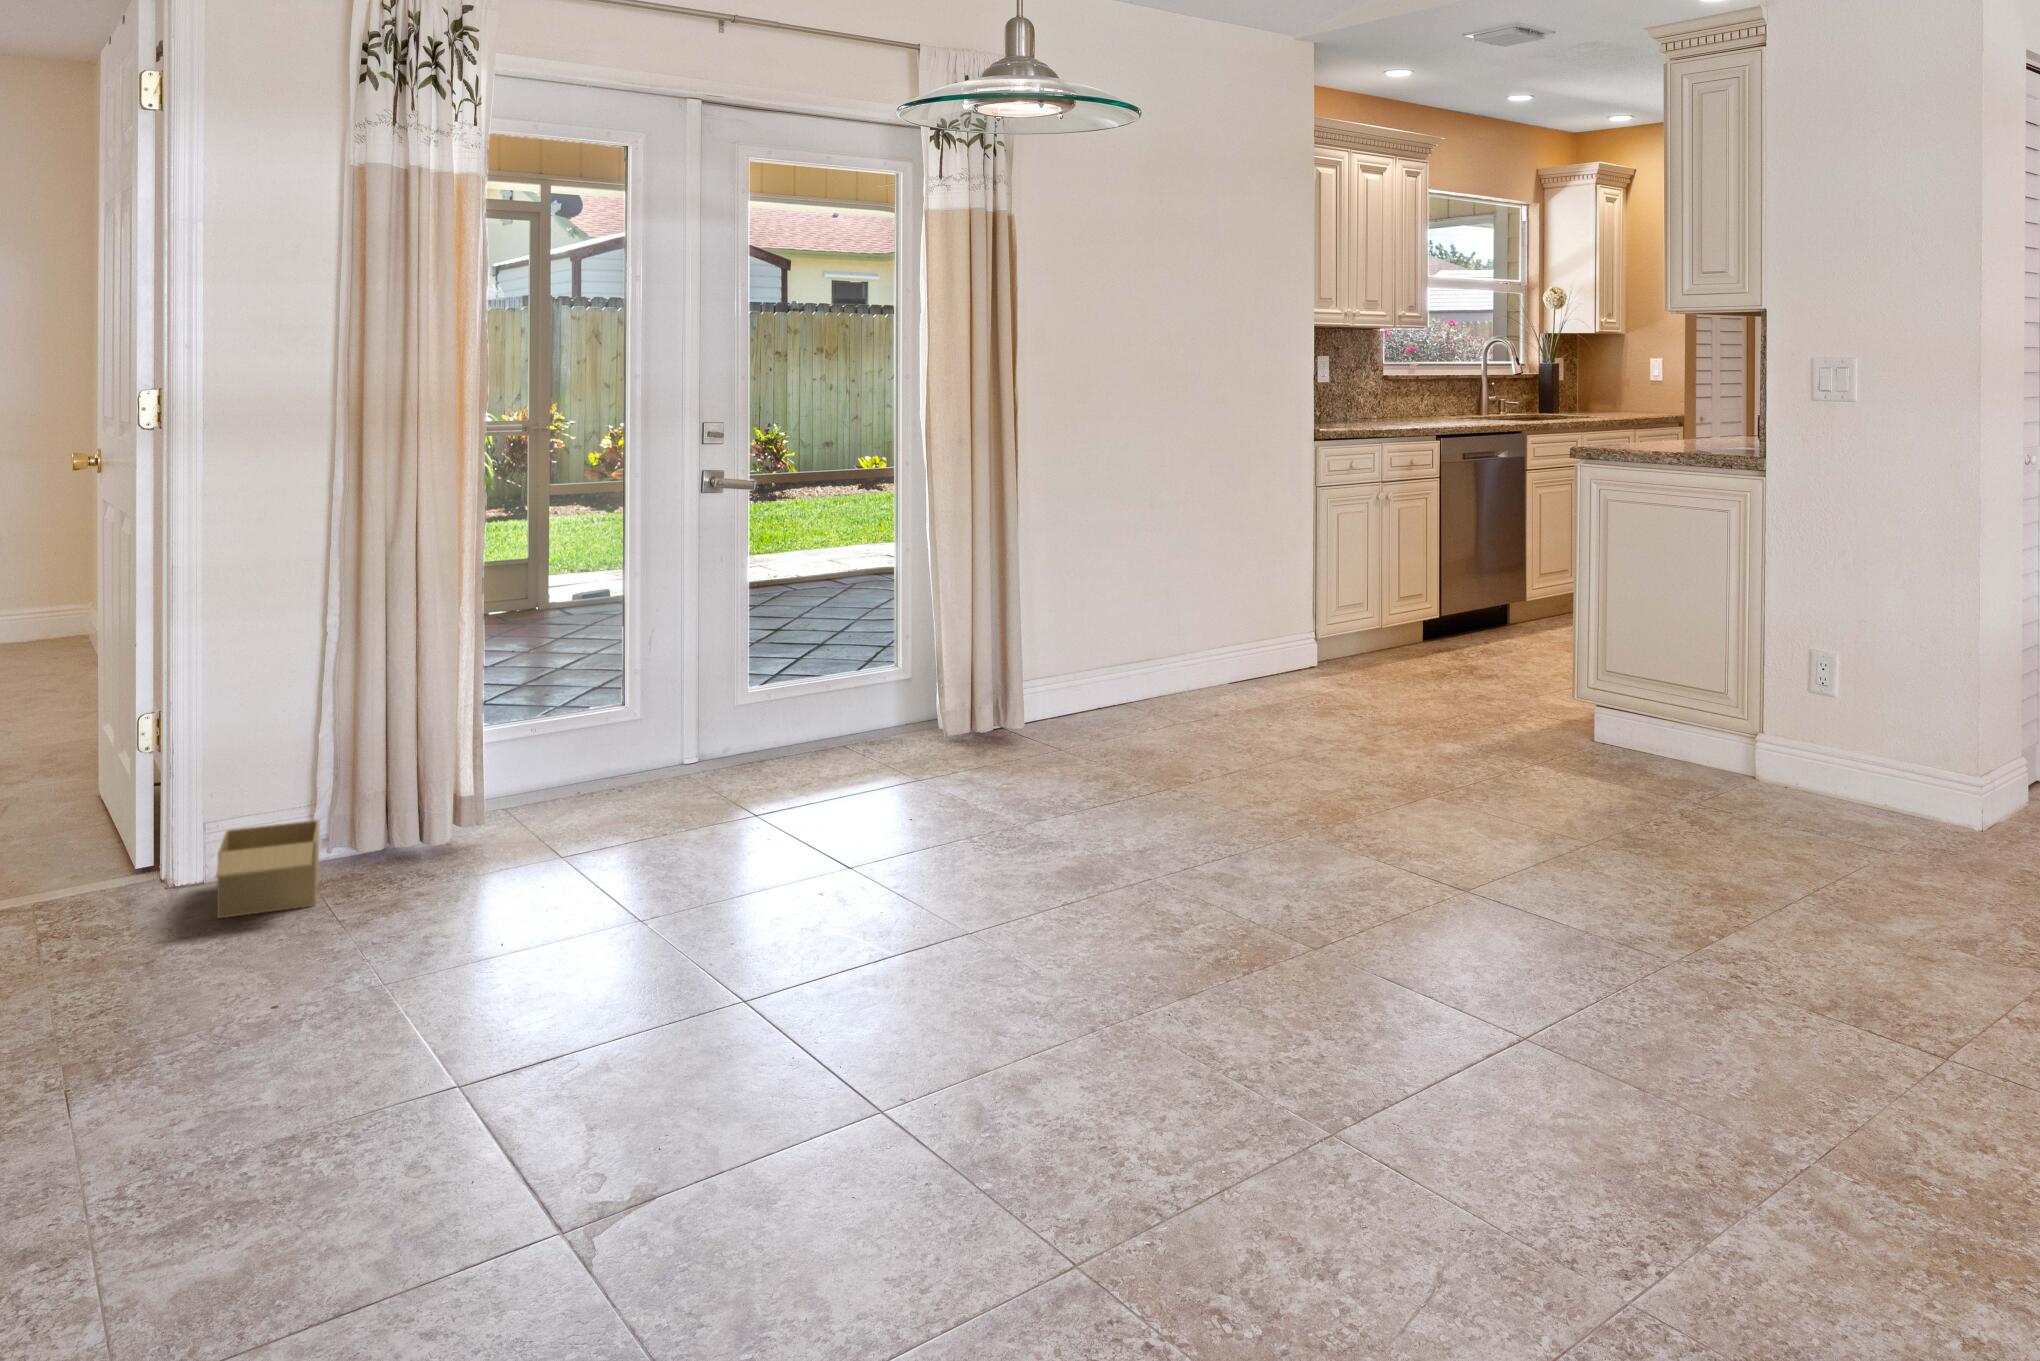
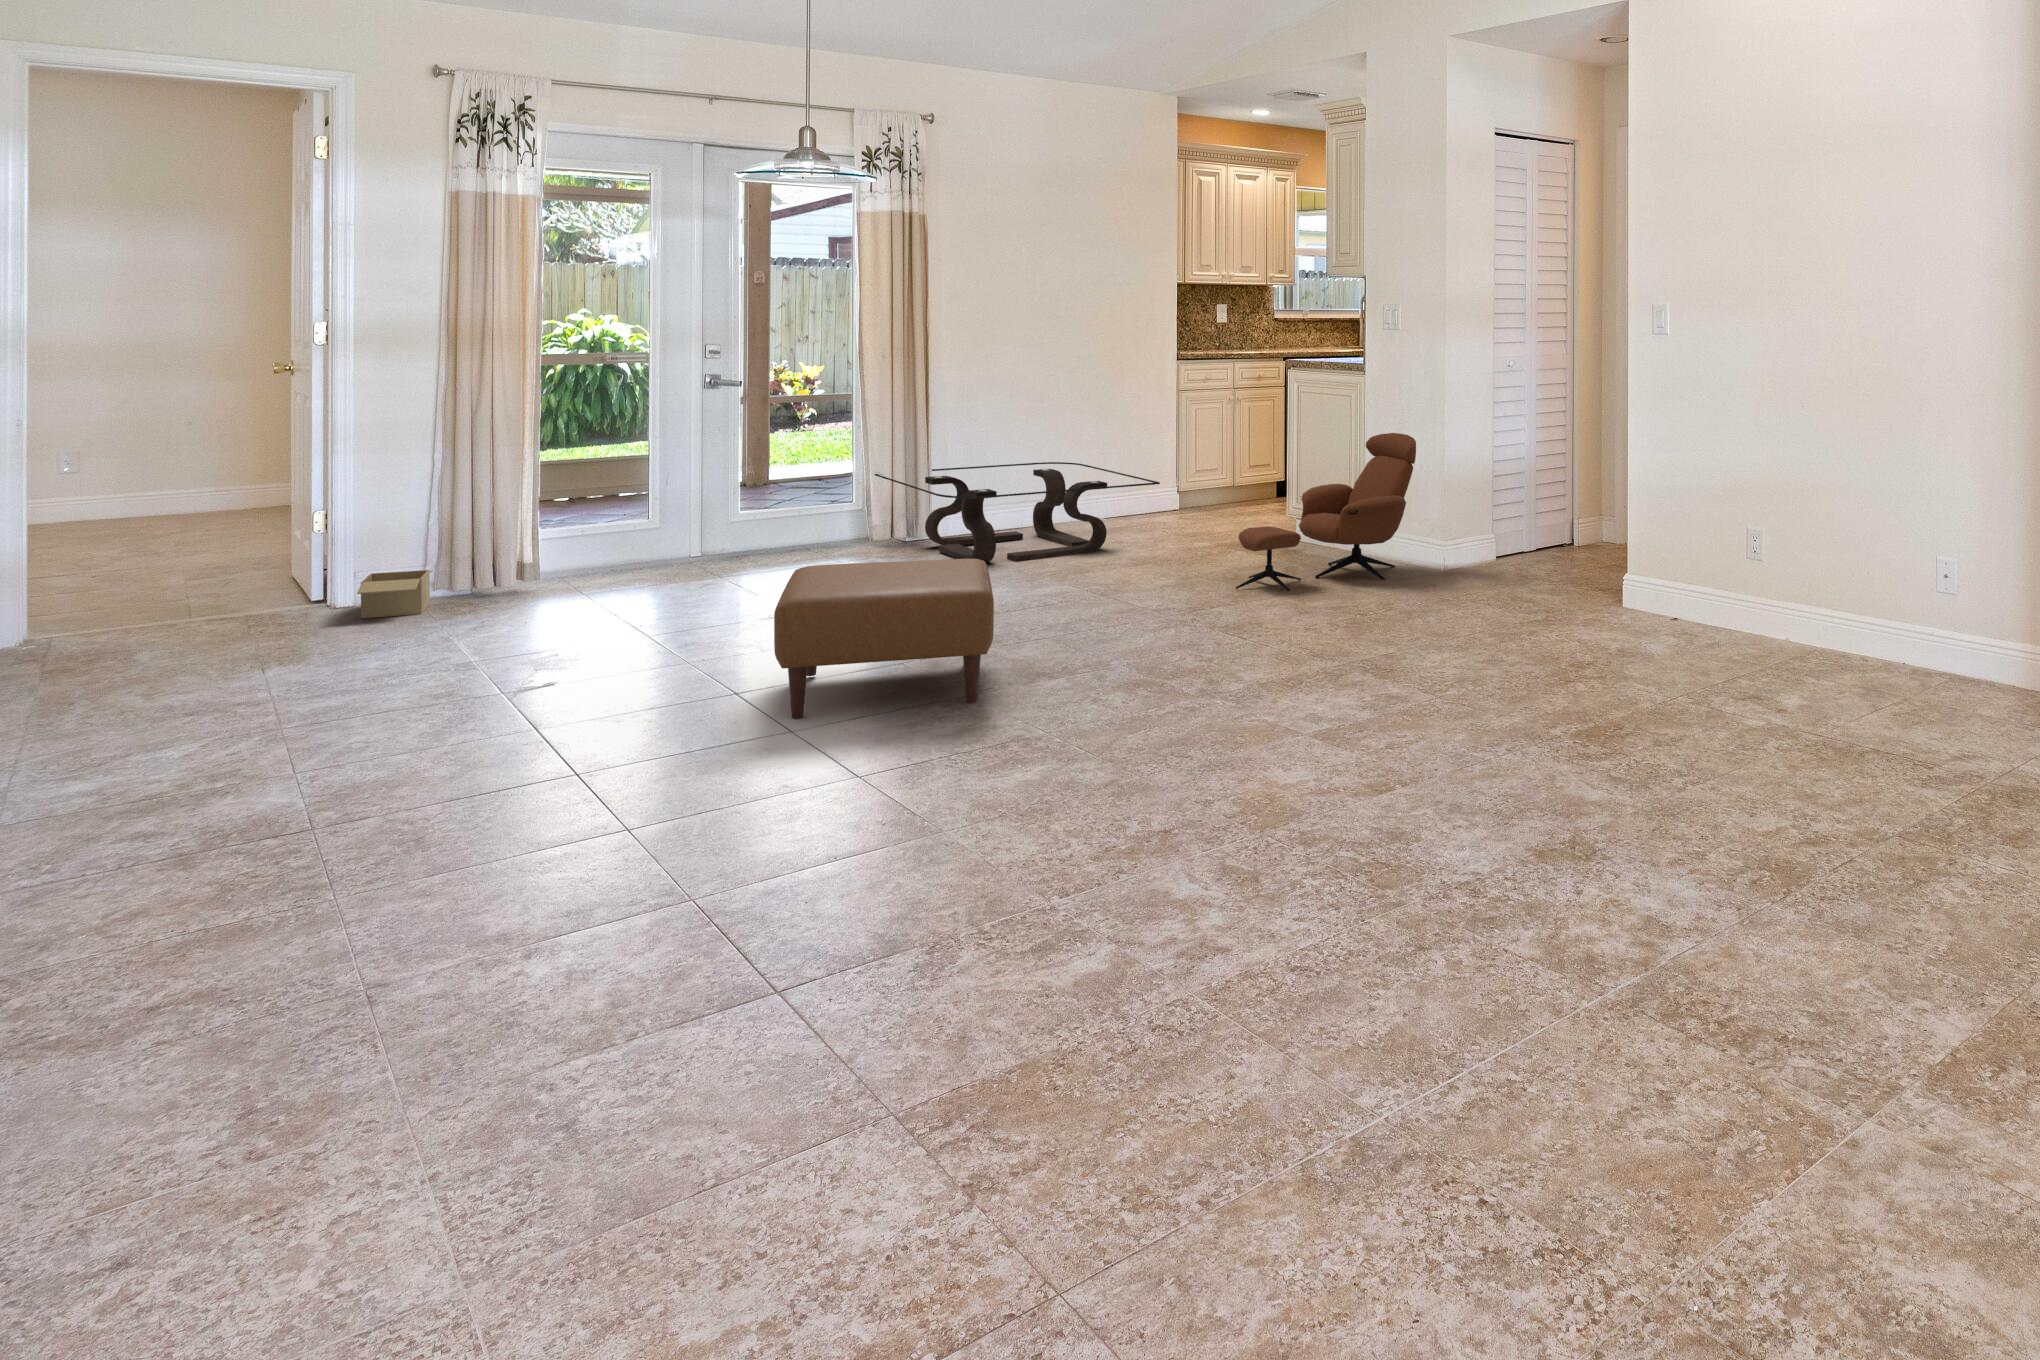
lounge chair: none [1676,544,1948,841] -> present [1236,433,1416,591]
coffee table: none [942,599,1416,779] -> present [875,462,1160,562]
ottoman: none [1168,835,1744,1289] -> present [774,559,994,718]

